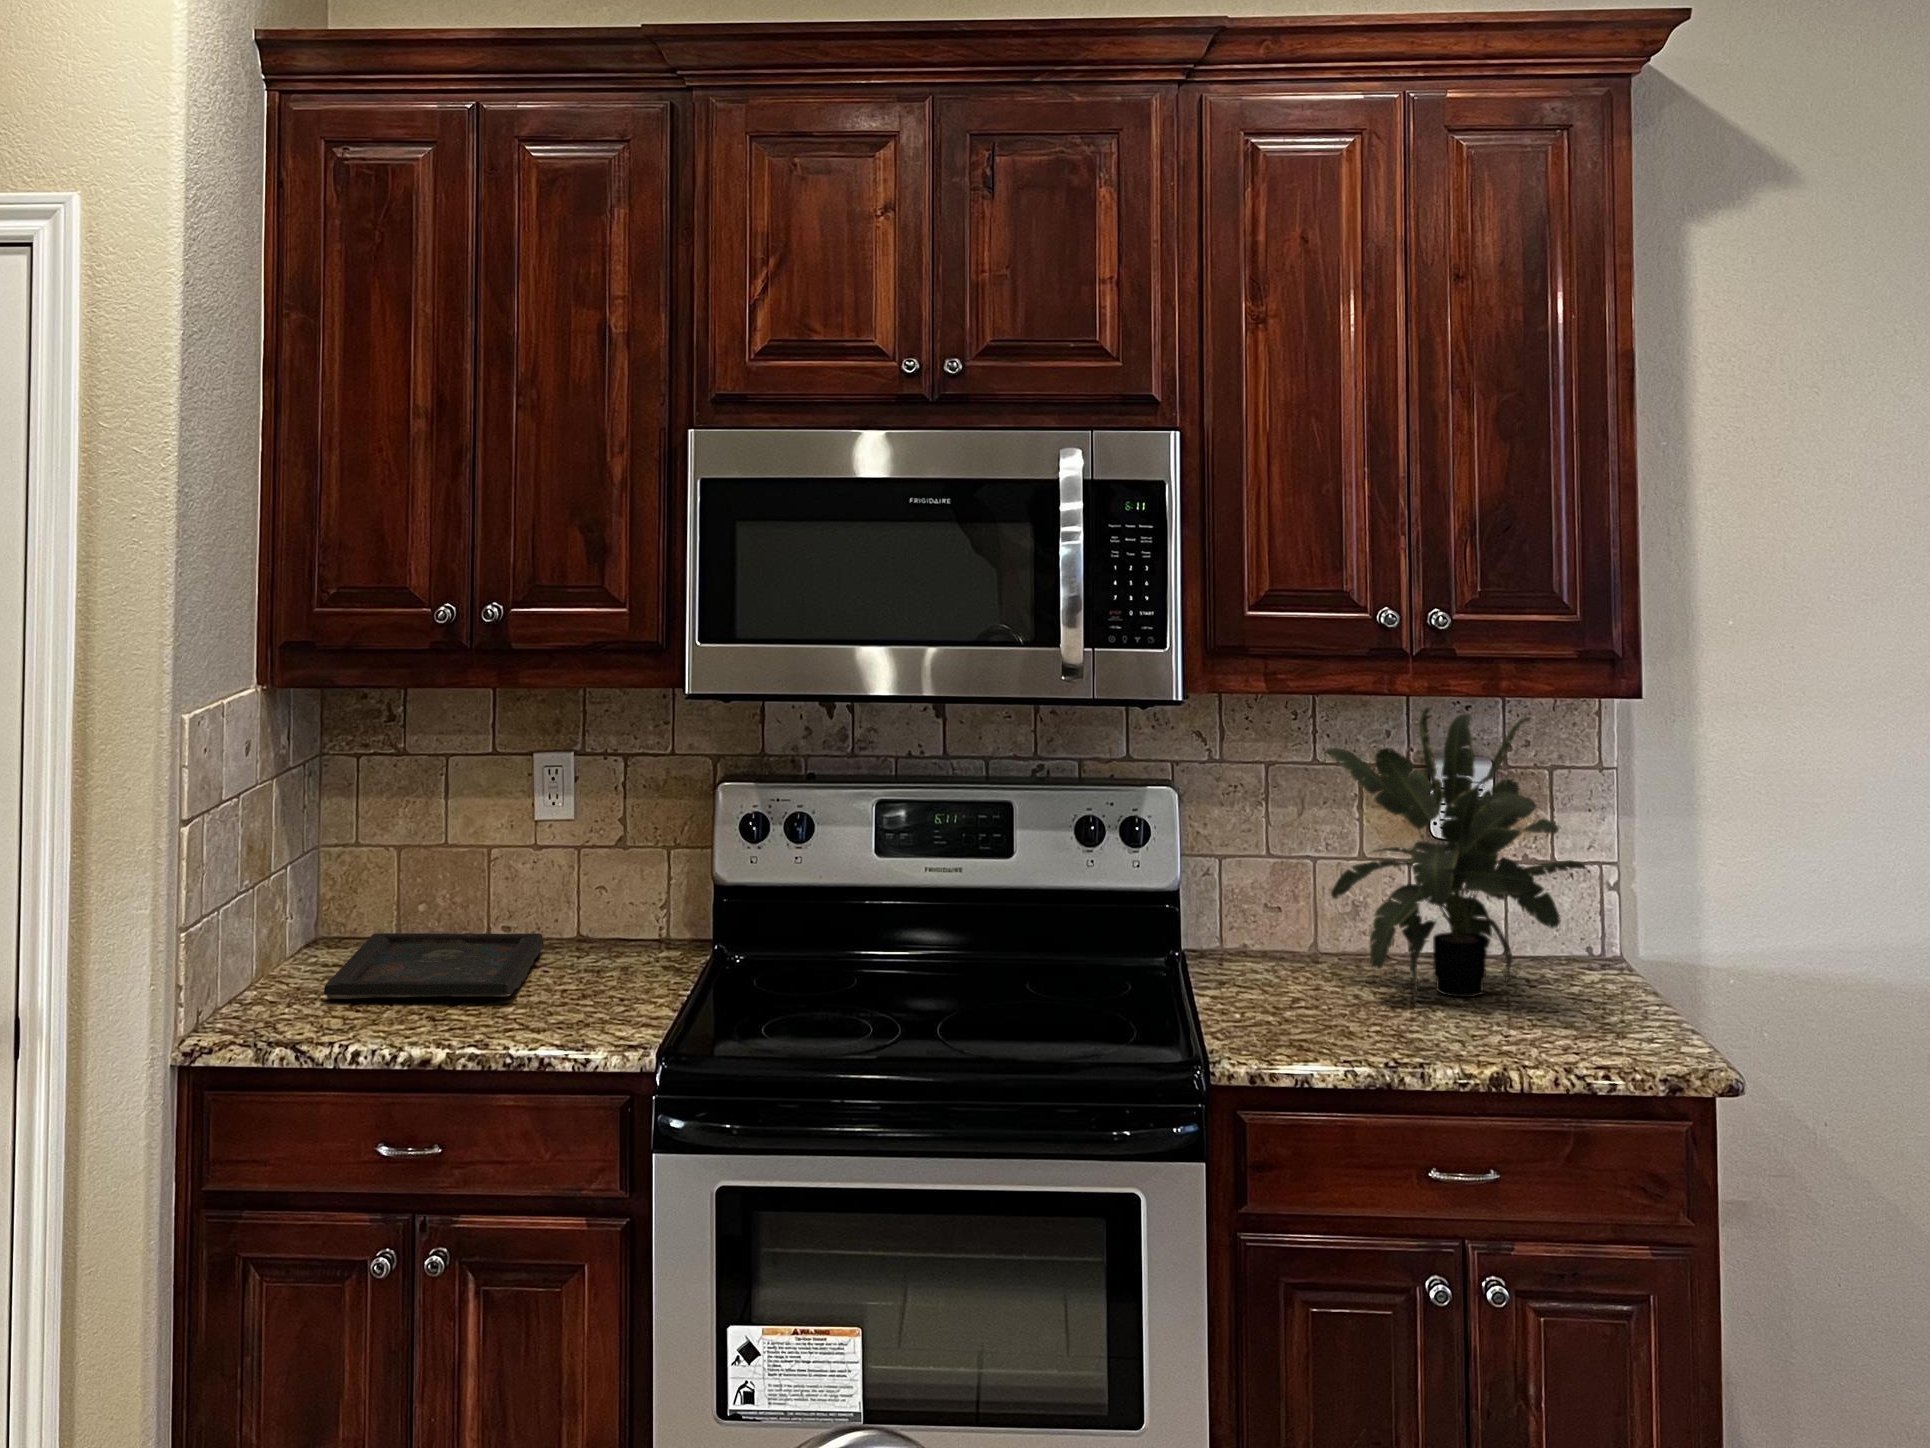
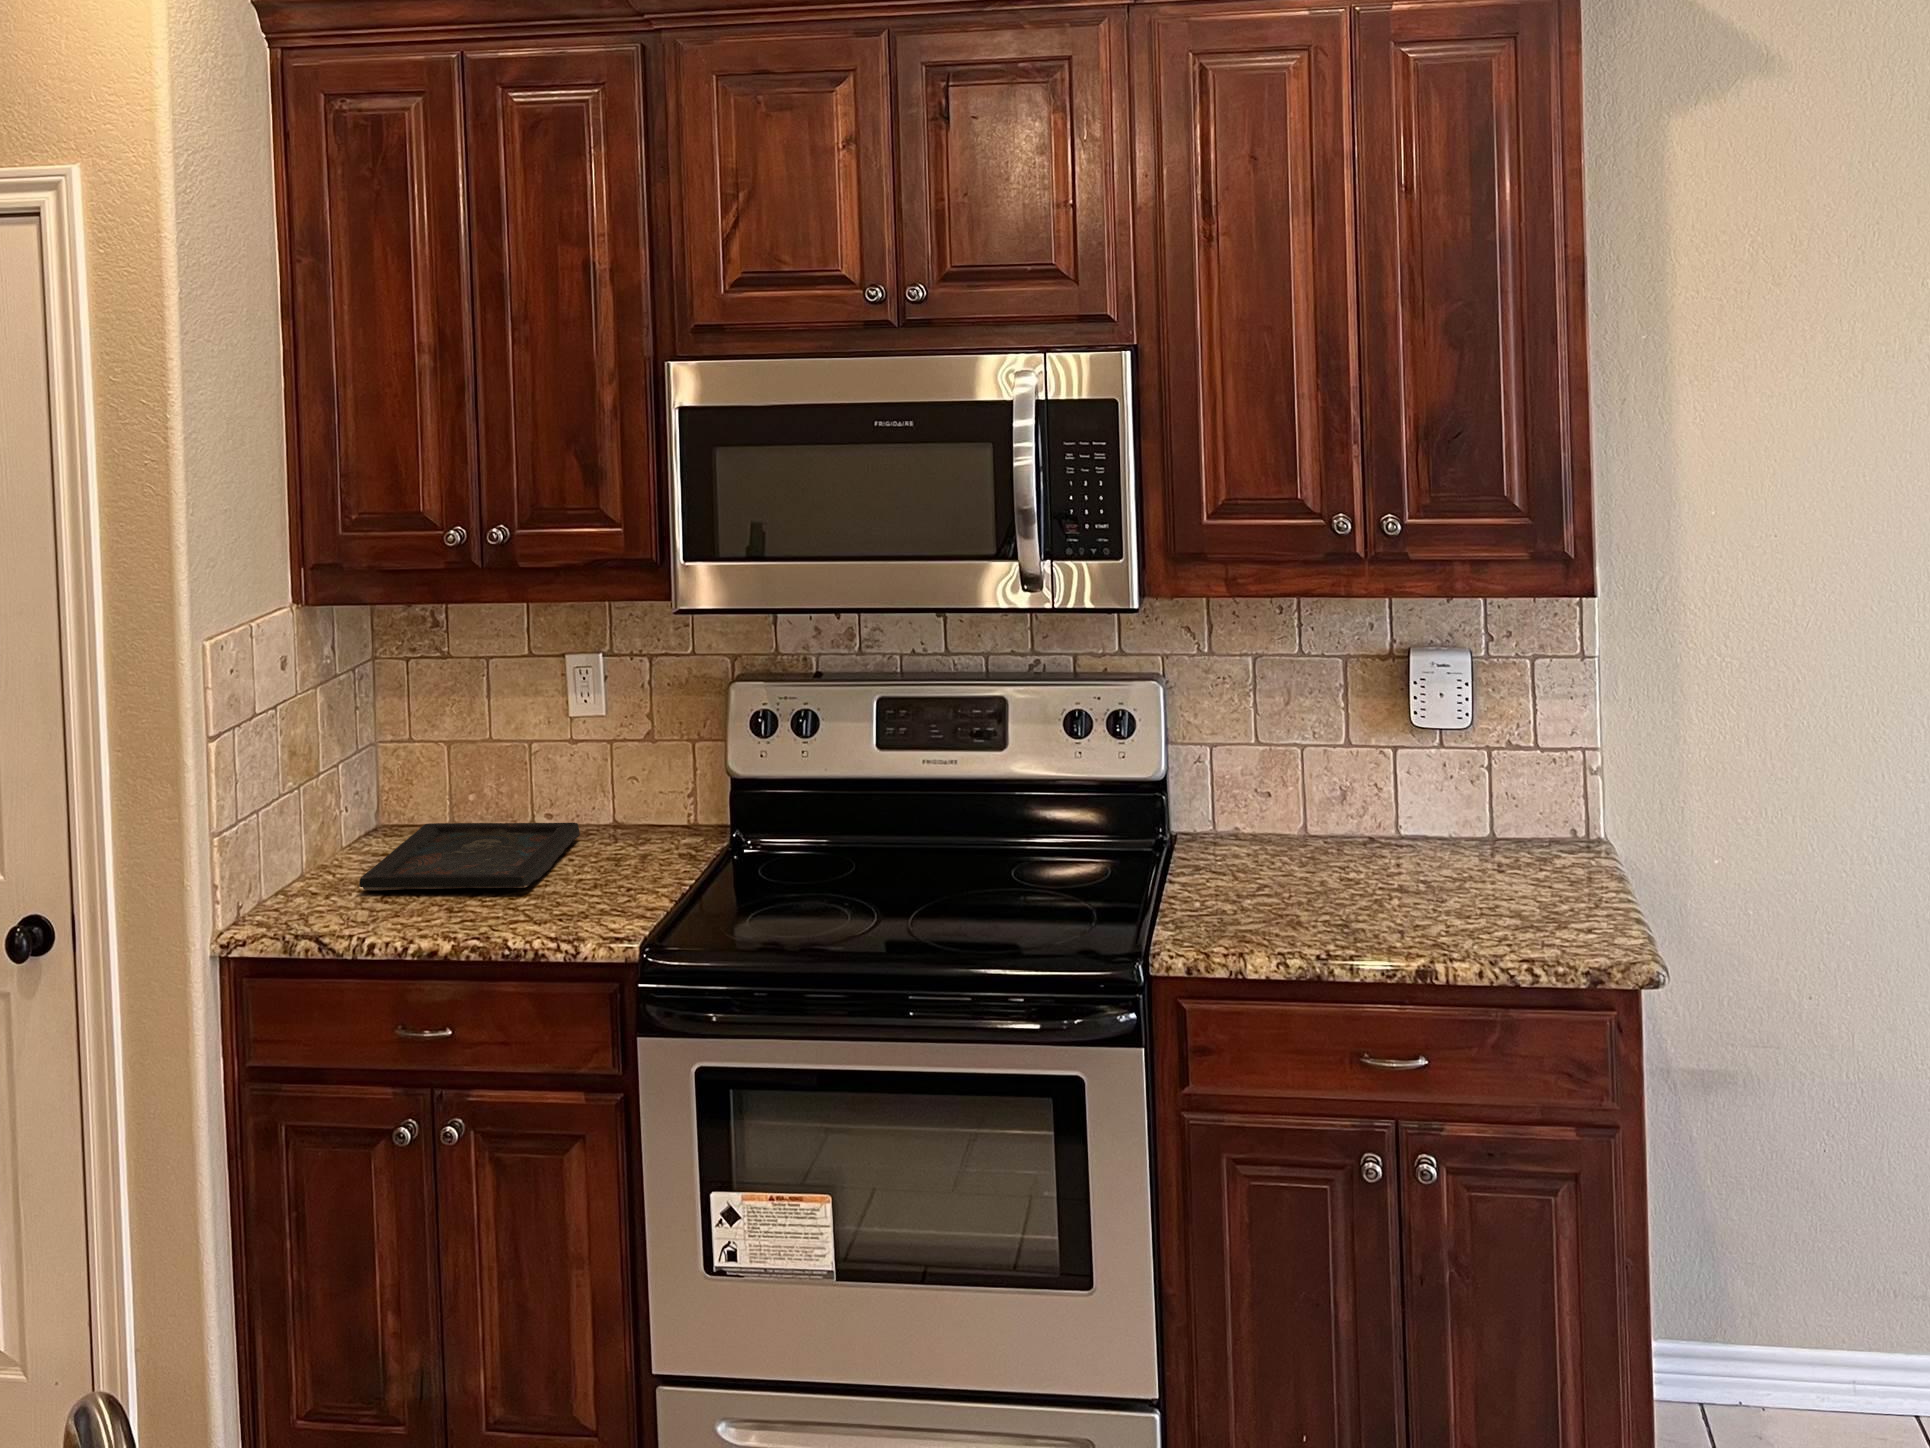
potted plant: present [1325,708,1587,997] -> none [1300,605,1547,882]

